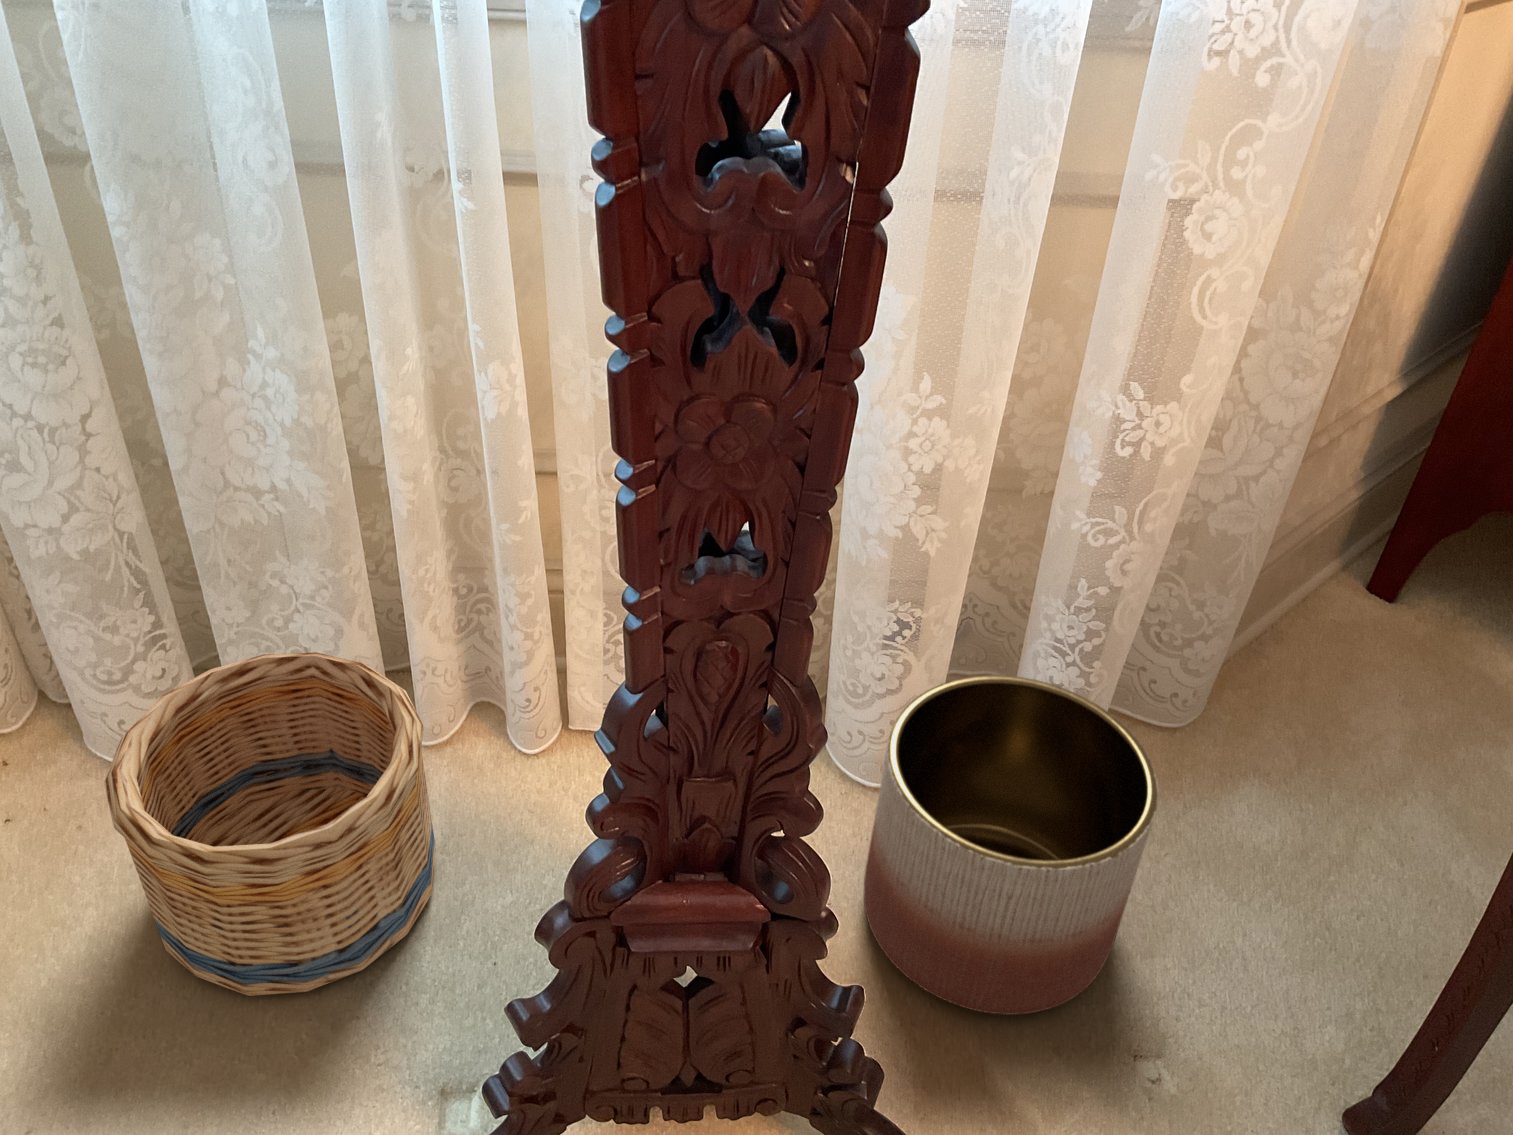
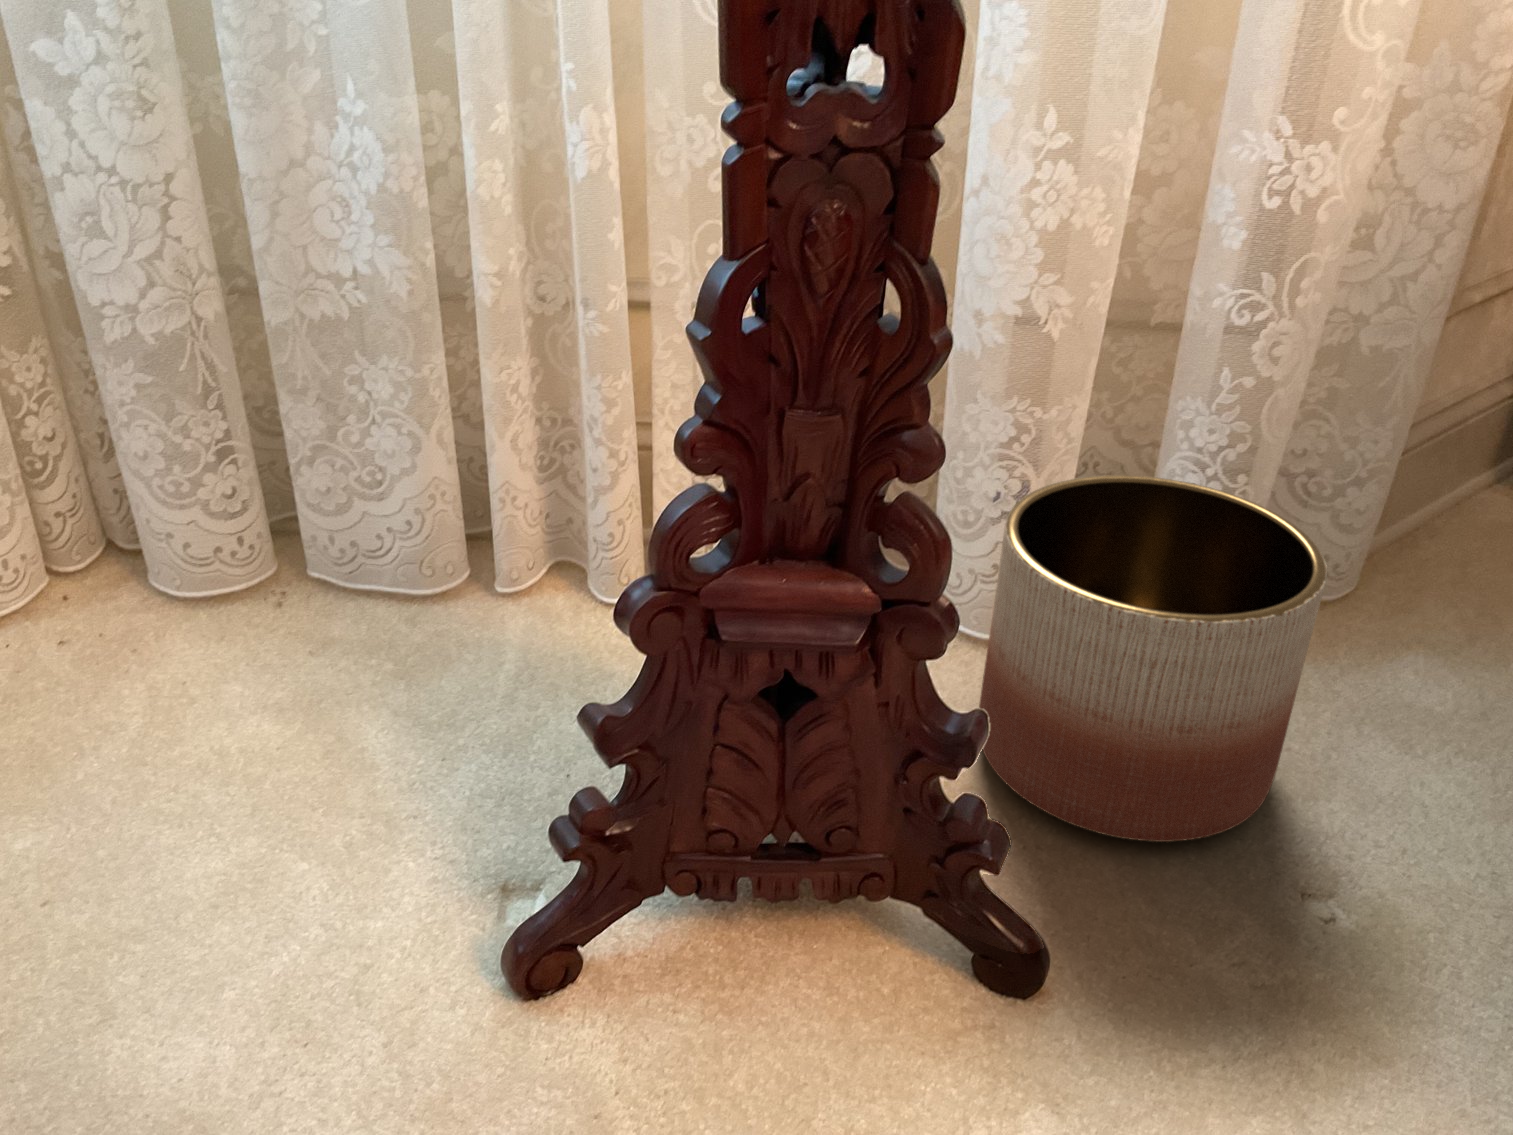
basket: present [104,652,436,996] -> none [153,452,505,793]

